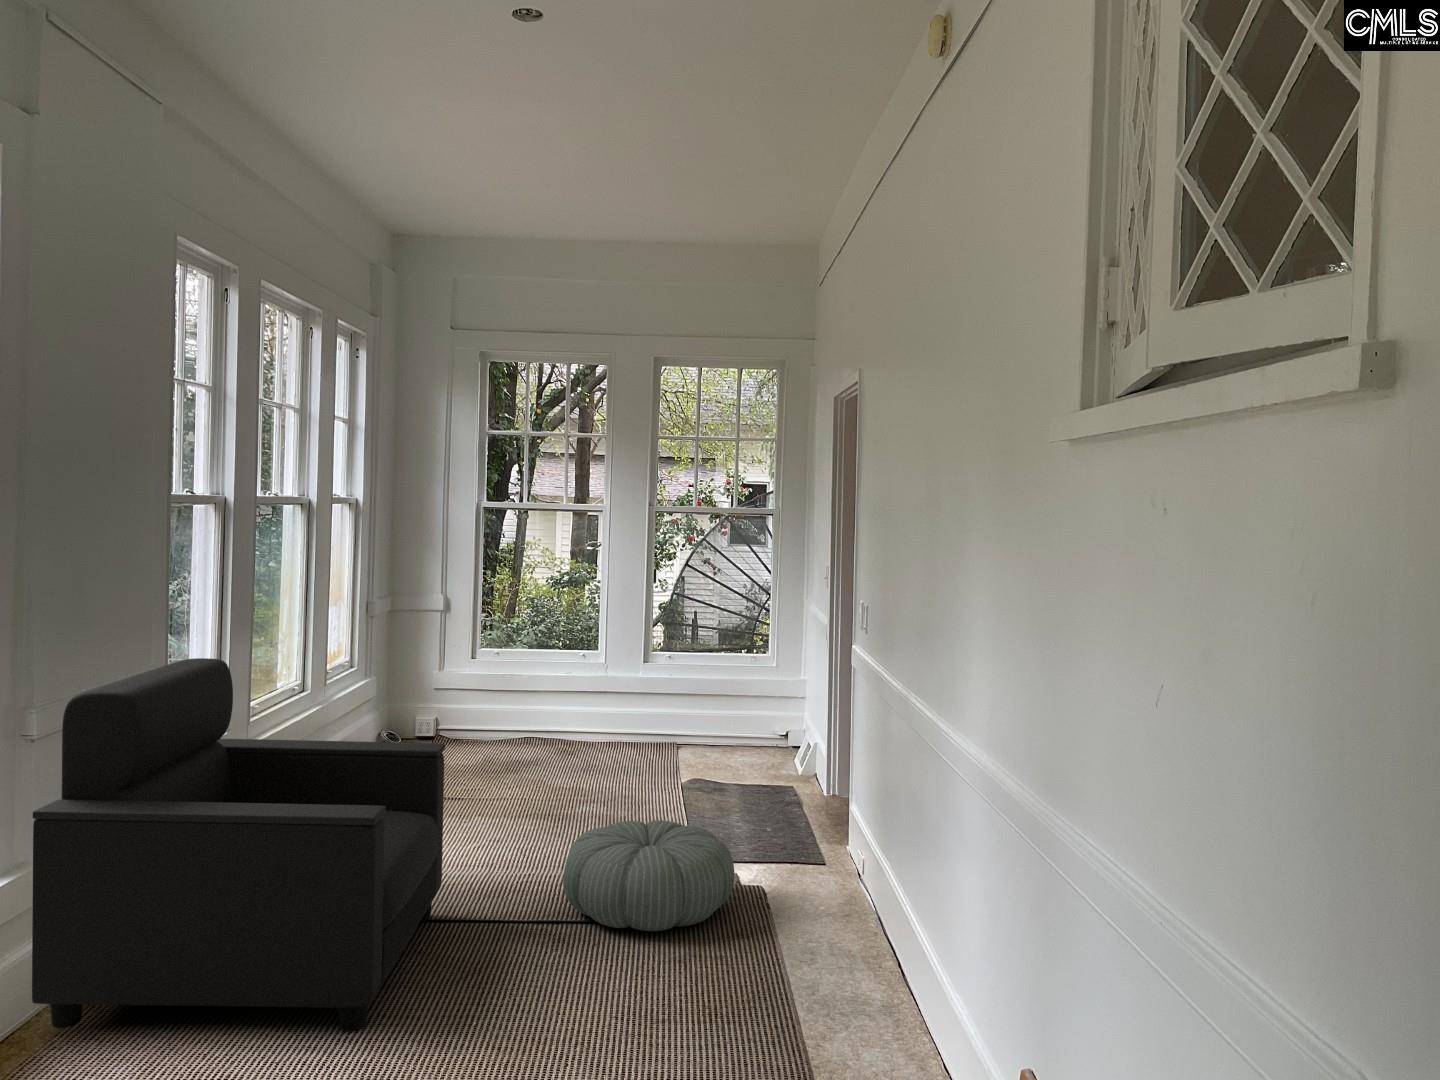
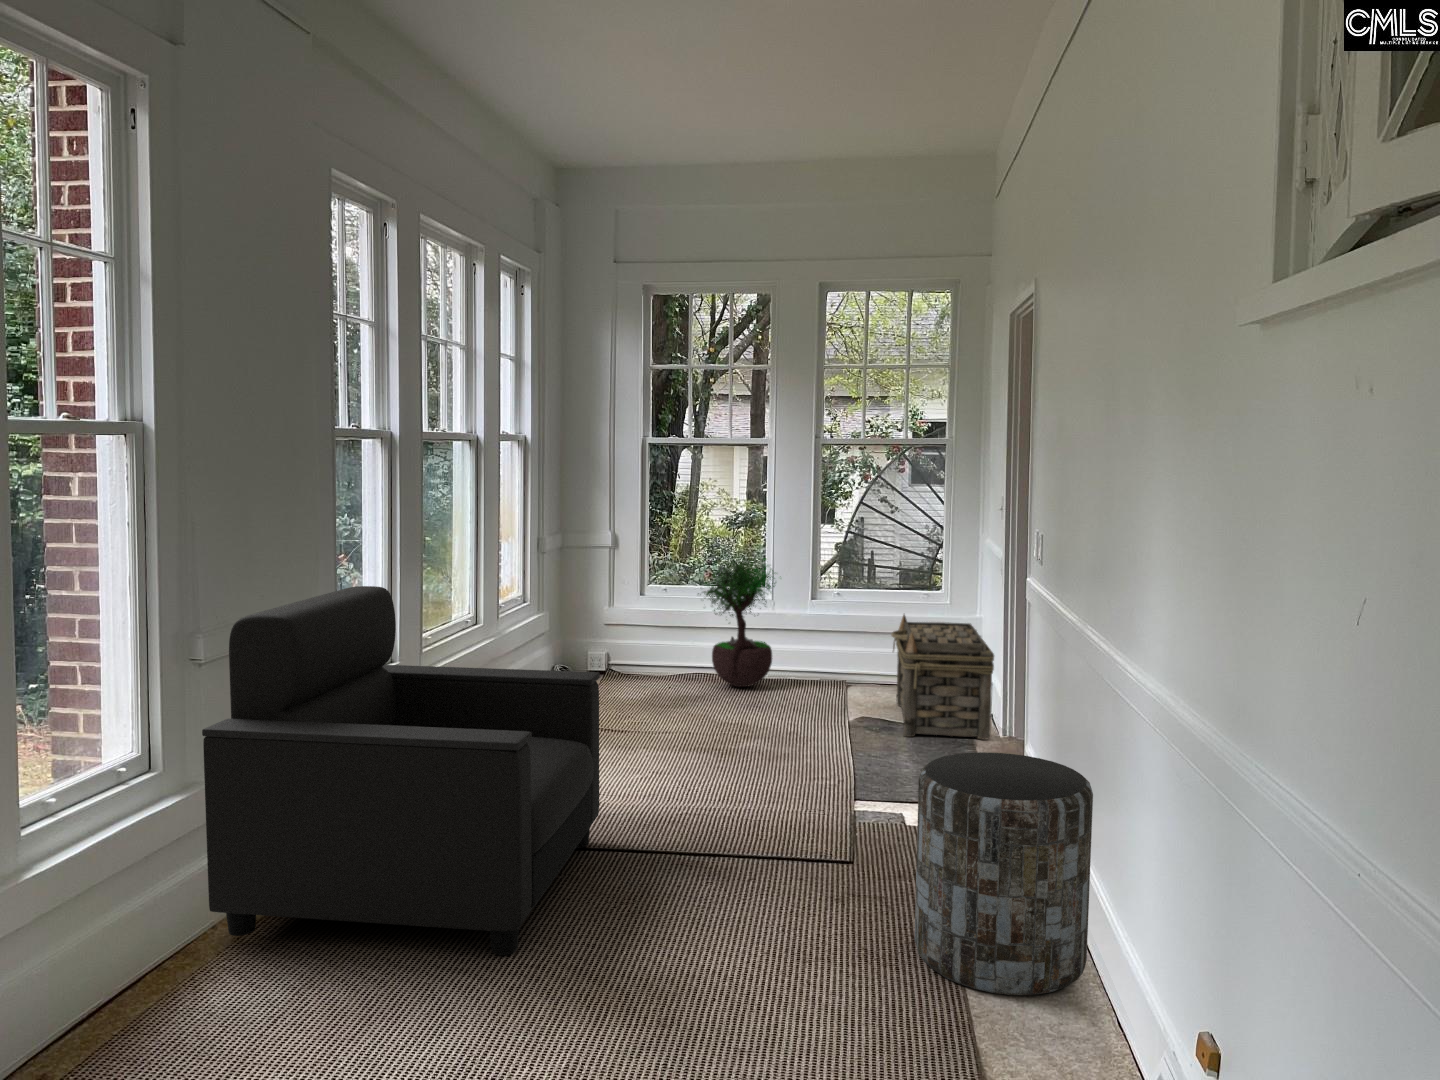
potted tree: none [531,612,617,752] -> present [698,557,775,687]
basket: none [724,677,823,800] -> present [891,615,994,740]
side table: none [754,815,915,1041] -> present [915,752,1093,995]
pouf: present [563,820,735,931] -> none [720,755,897,868]

